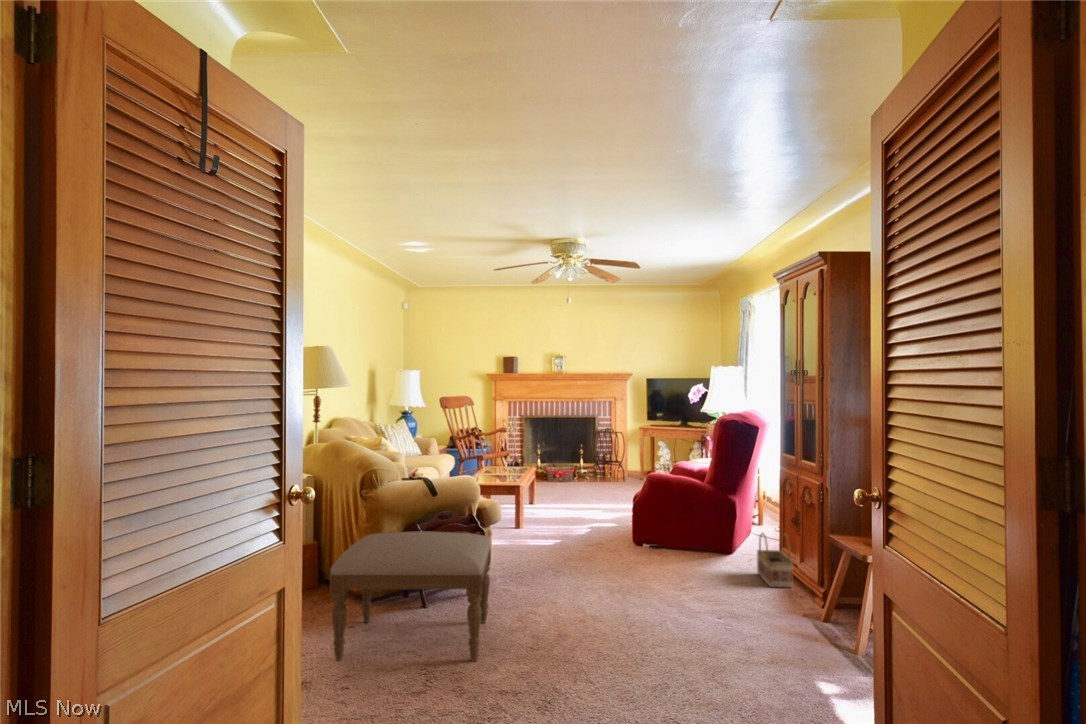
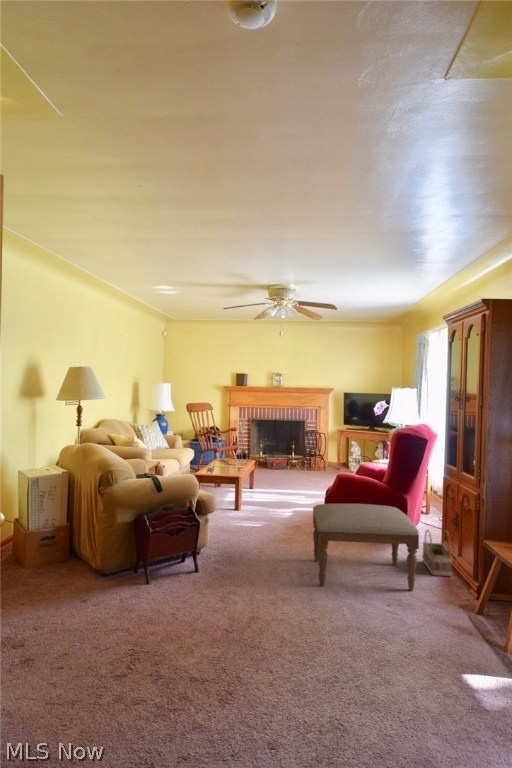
ottoman: present [330,531,491,662] -> present [313,504,419,591]

